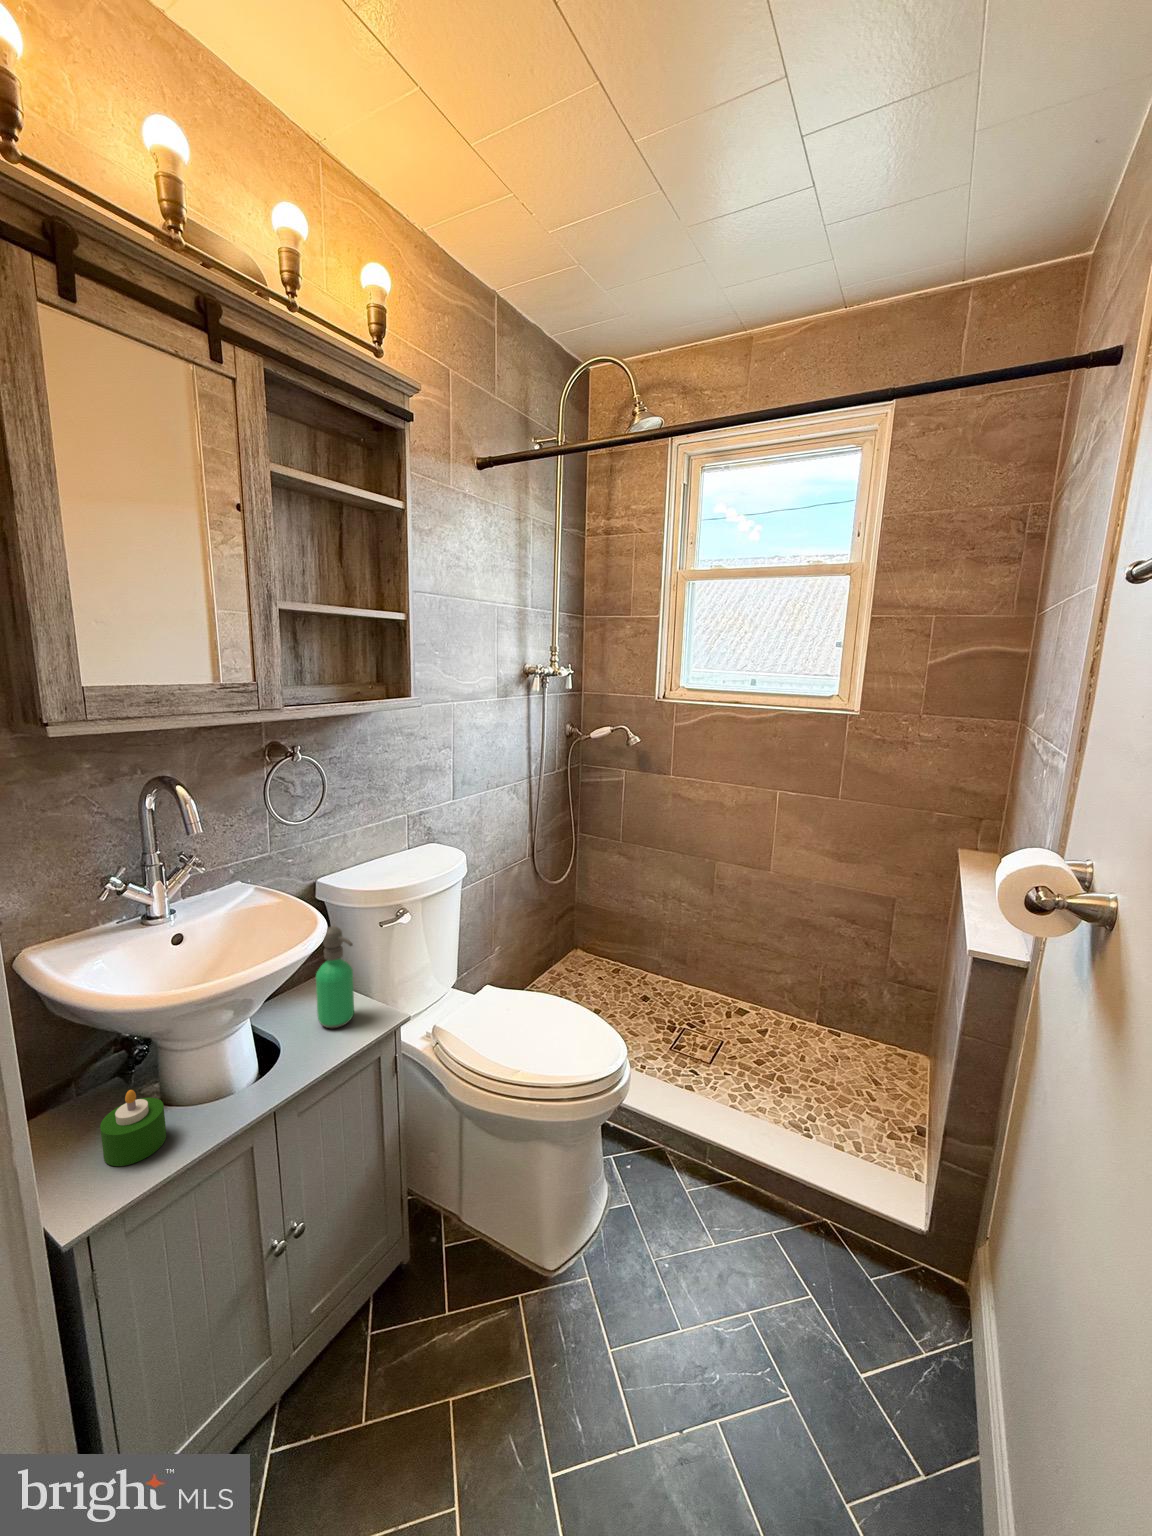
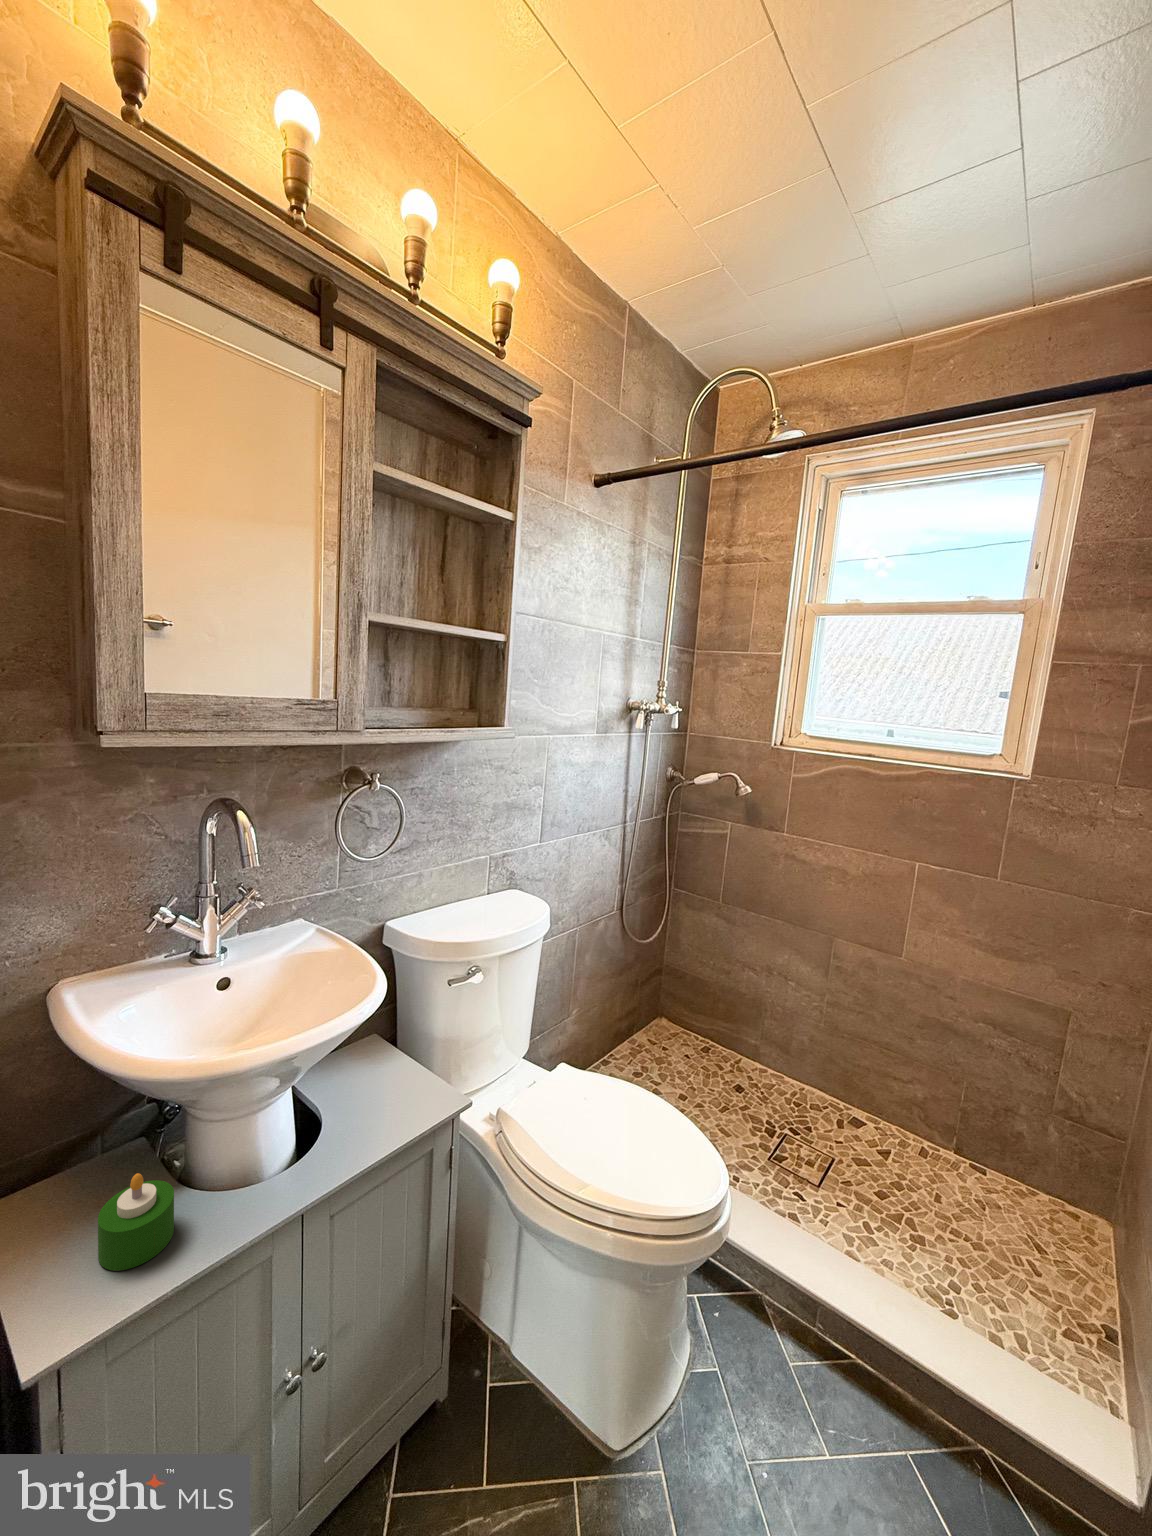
soap dispenser: present [316,926,354,1028] -> none [368,984,414,1106]

